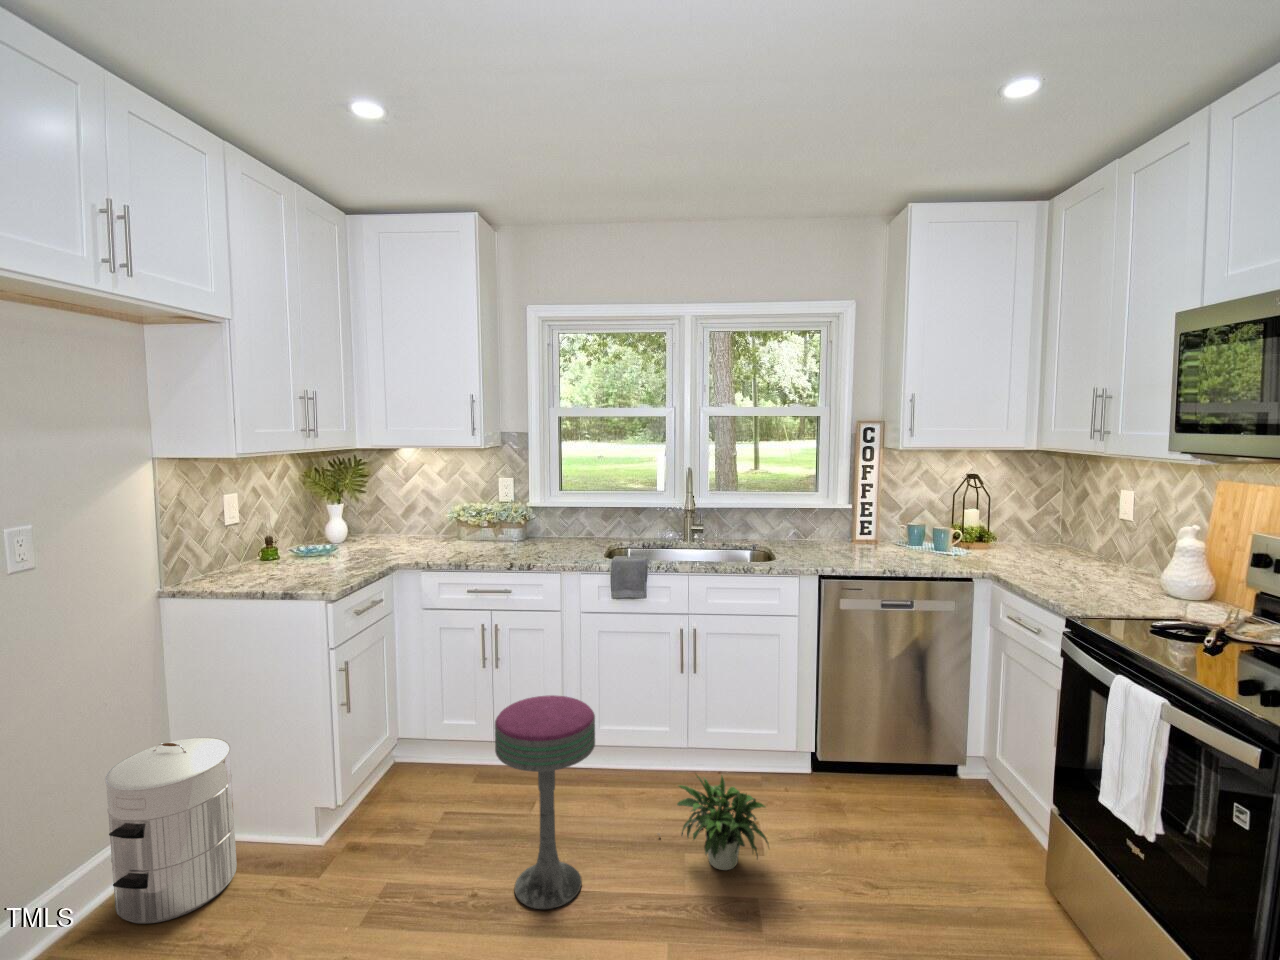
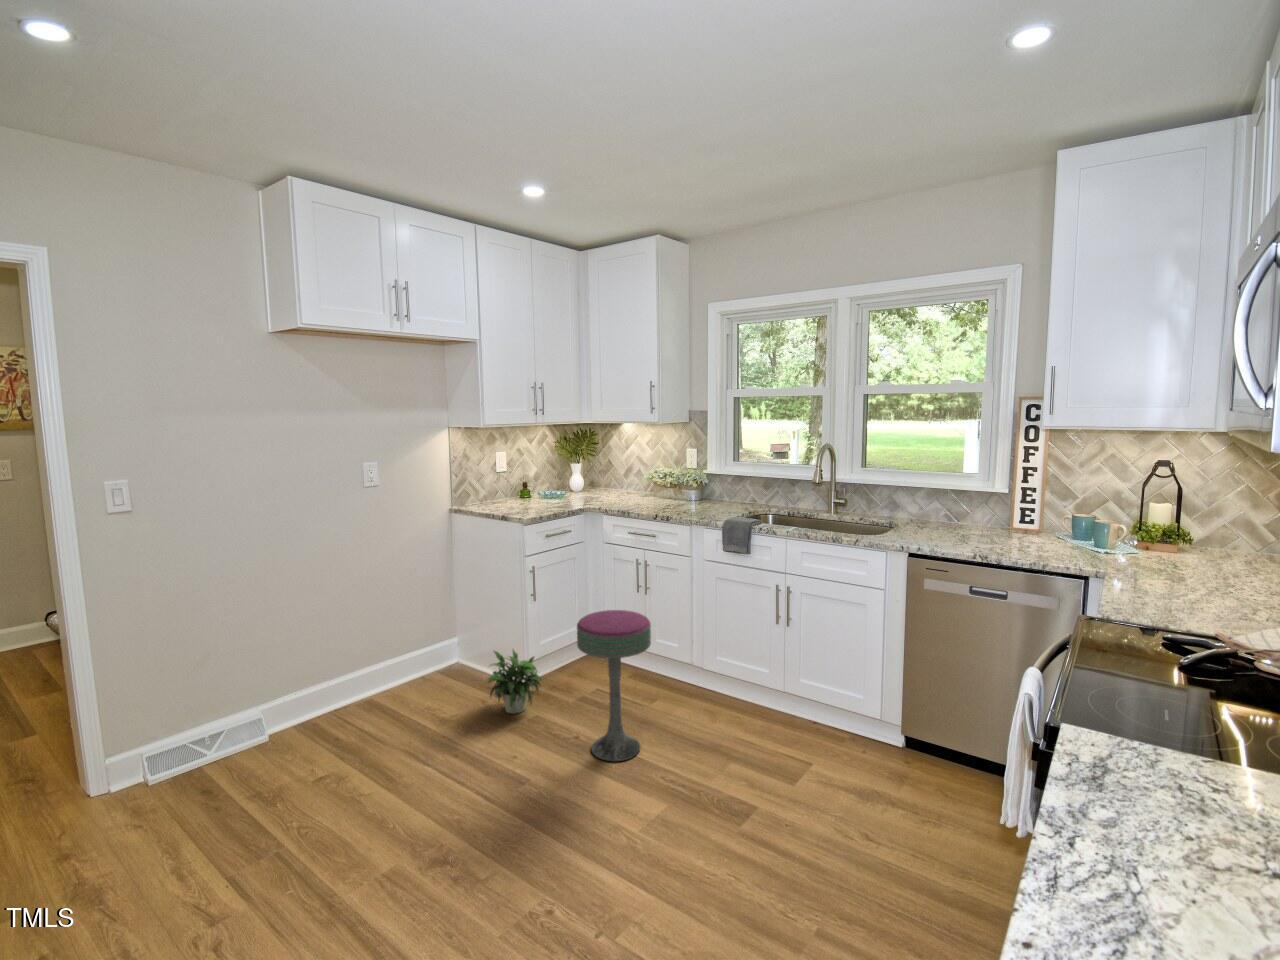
waste bin: present [105,738,237,924] -> none [403,595,473,695]
potted plant: present [677,775,769,870] -> present [487,650,541,714]

